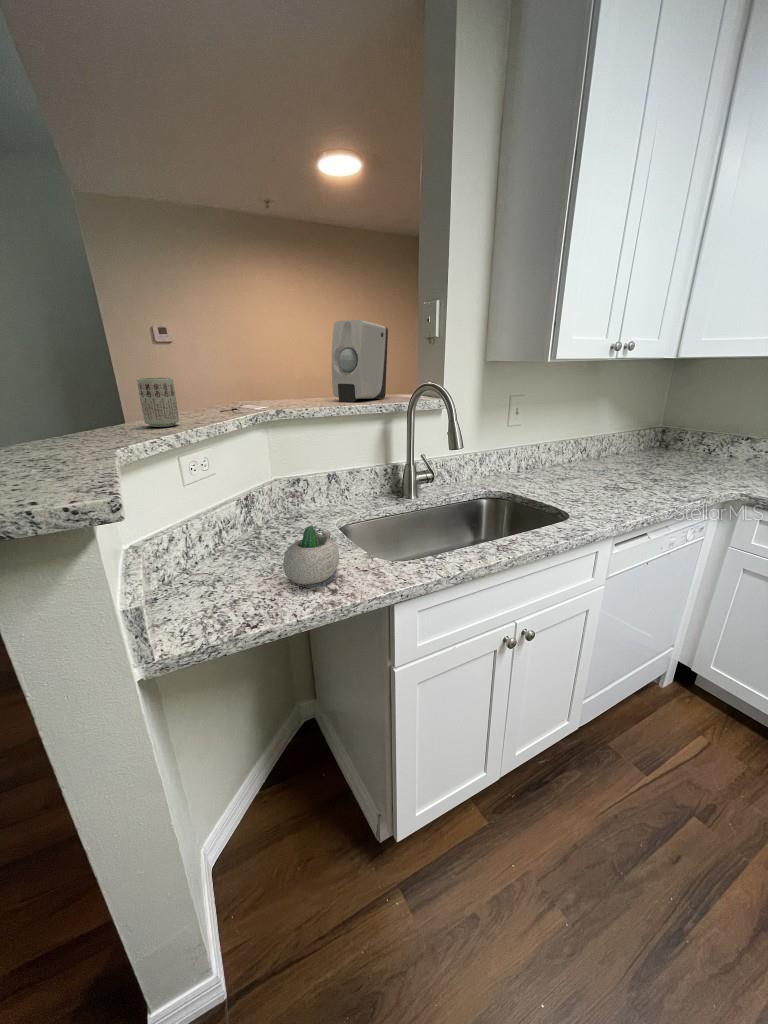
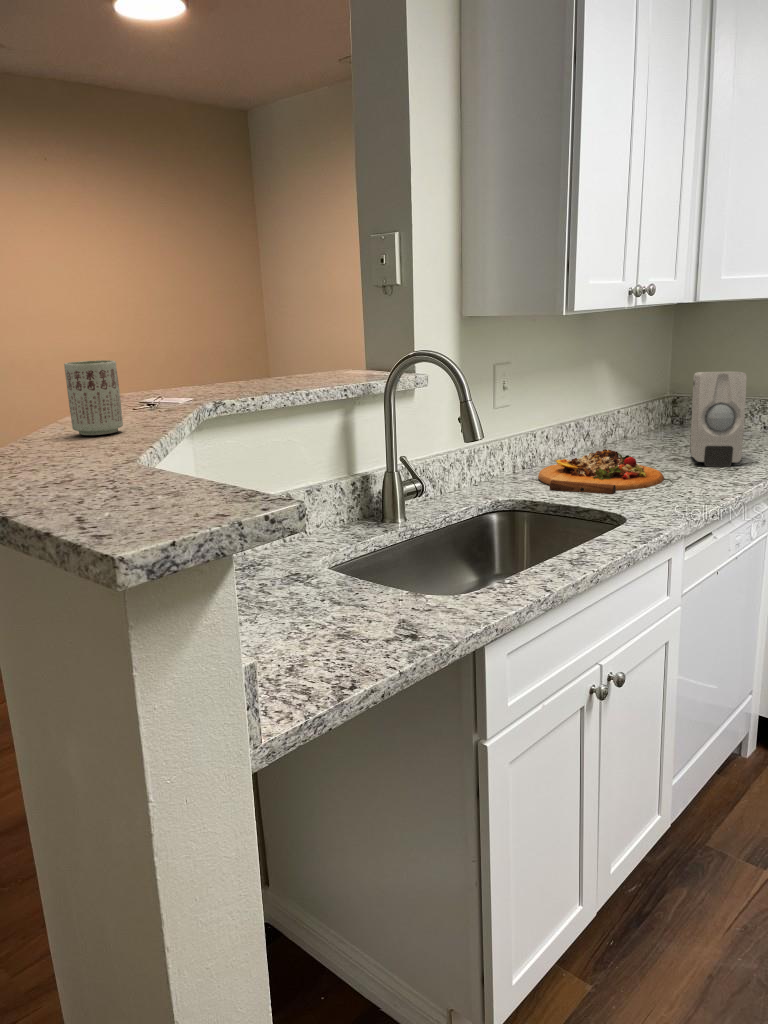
soap dispenser: present [332,320,388,402] -> present [690,372,747,467]
cutting board: none [530,462,623,497] -> present [538,449,664,494]
succulent planter: present [283,526,339,585] -> none [333,551,403,633]

